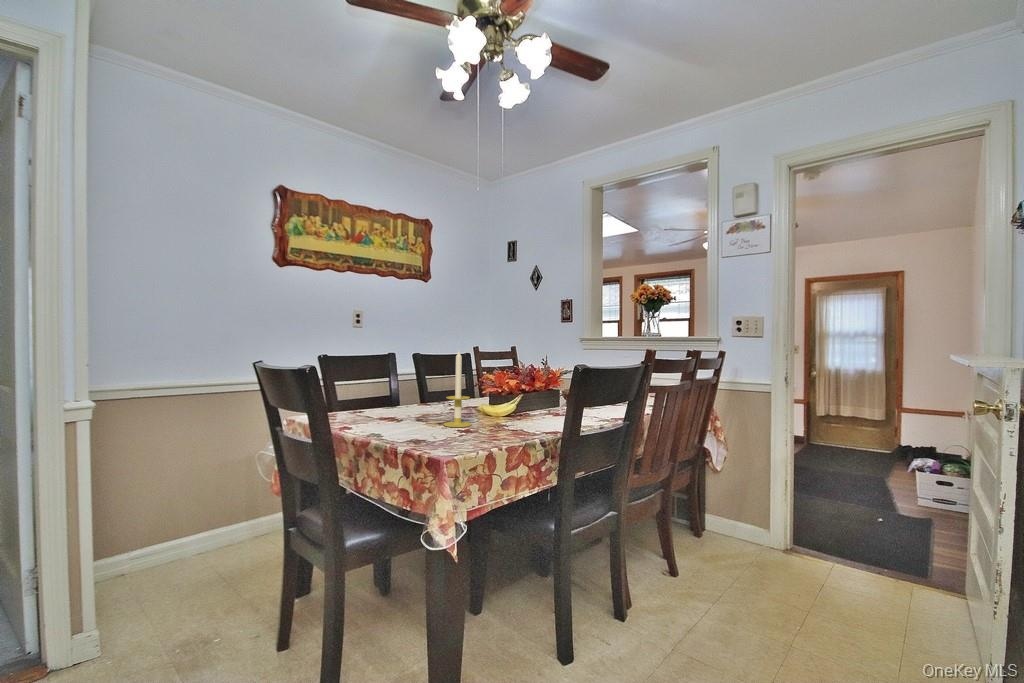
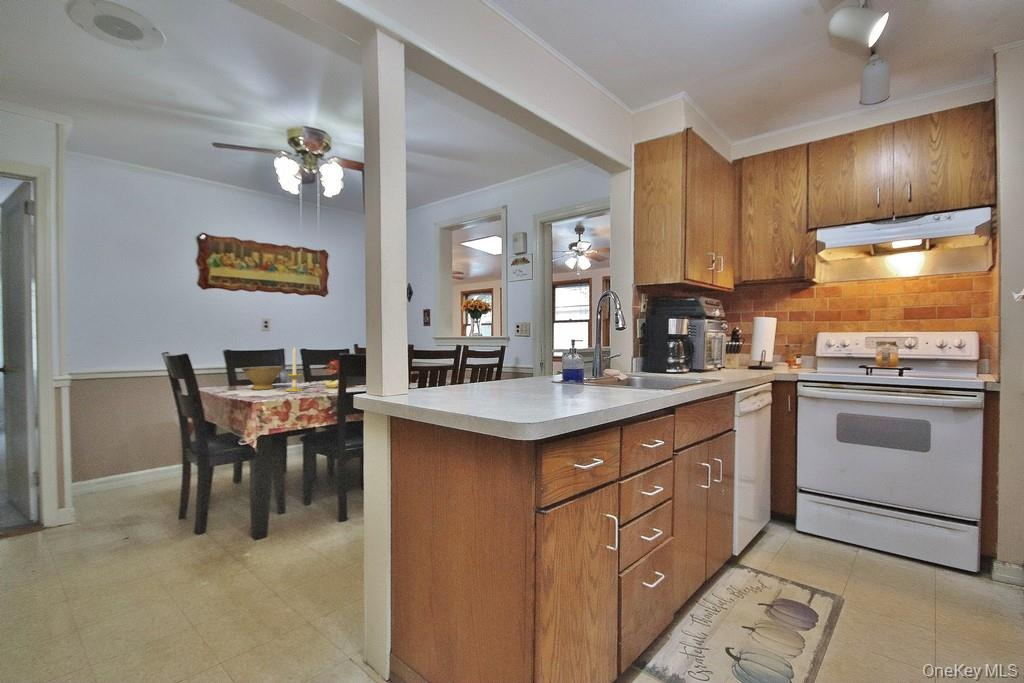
bowl: none [365,381,426,421] -> present [242,366,282,390]

